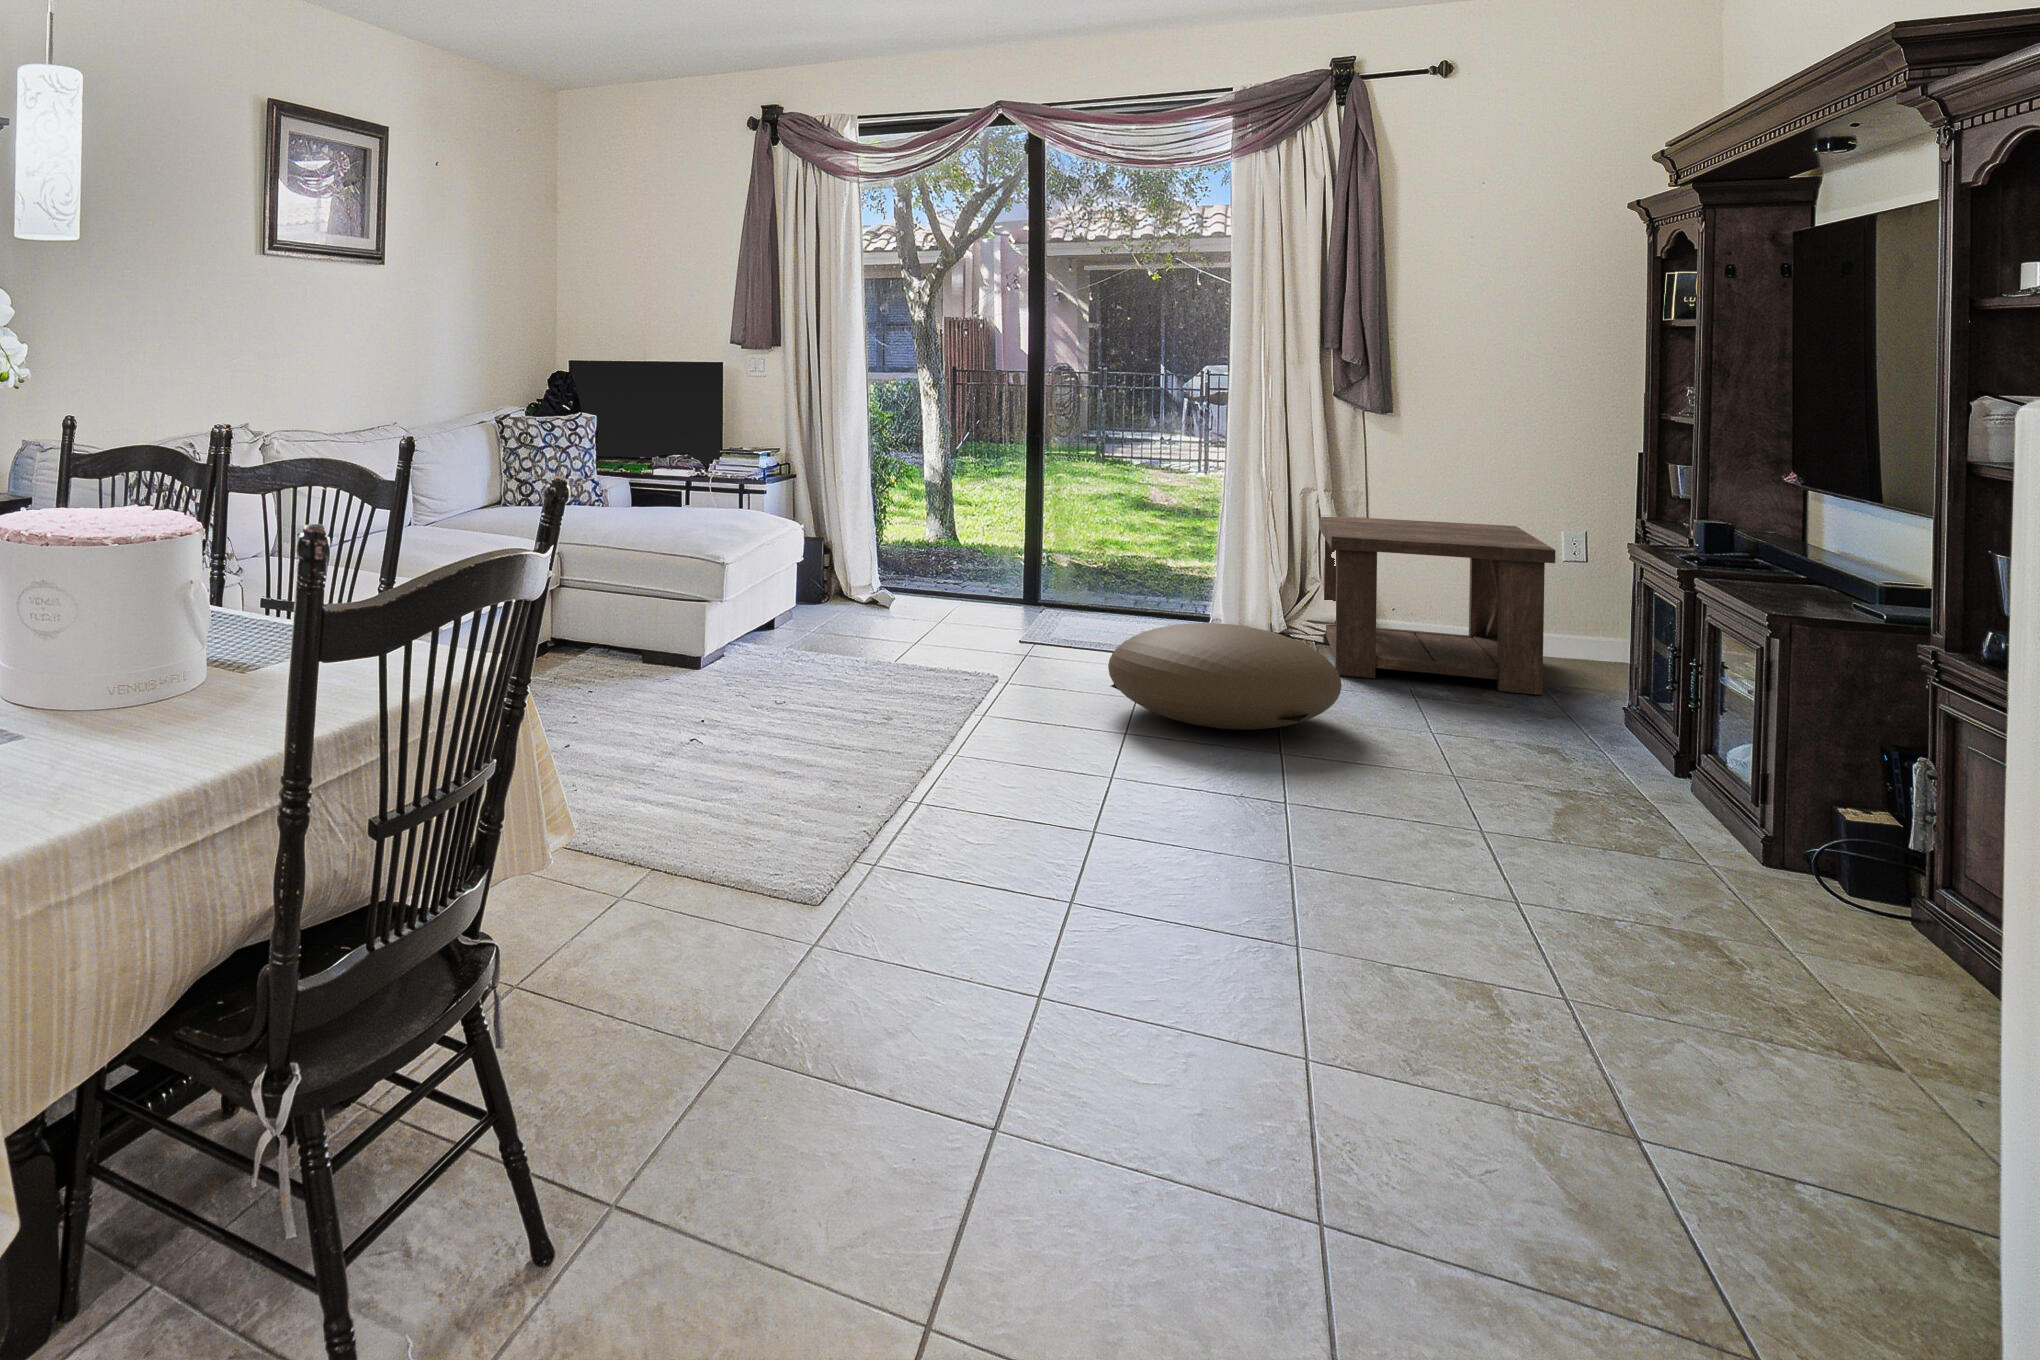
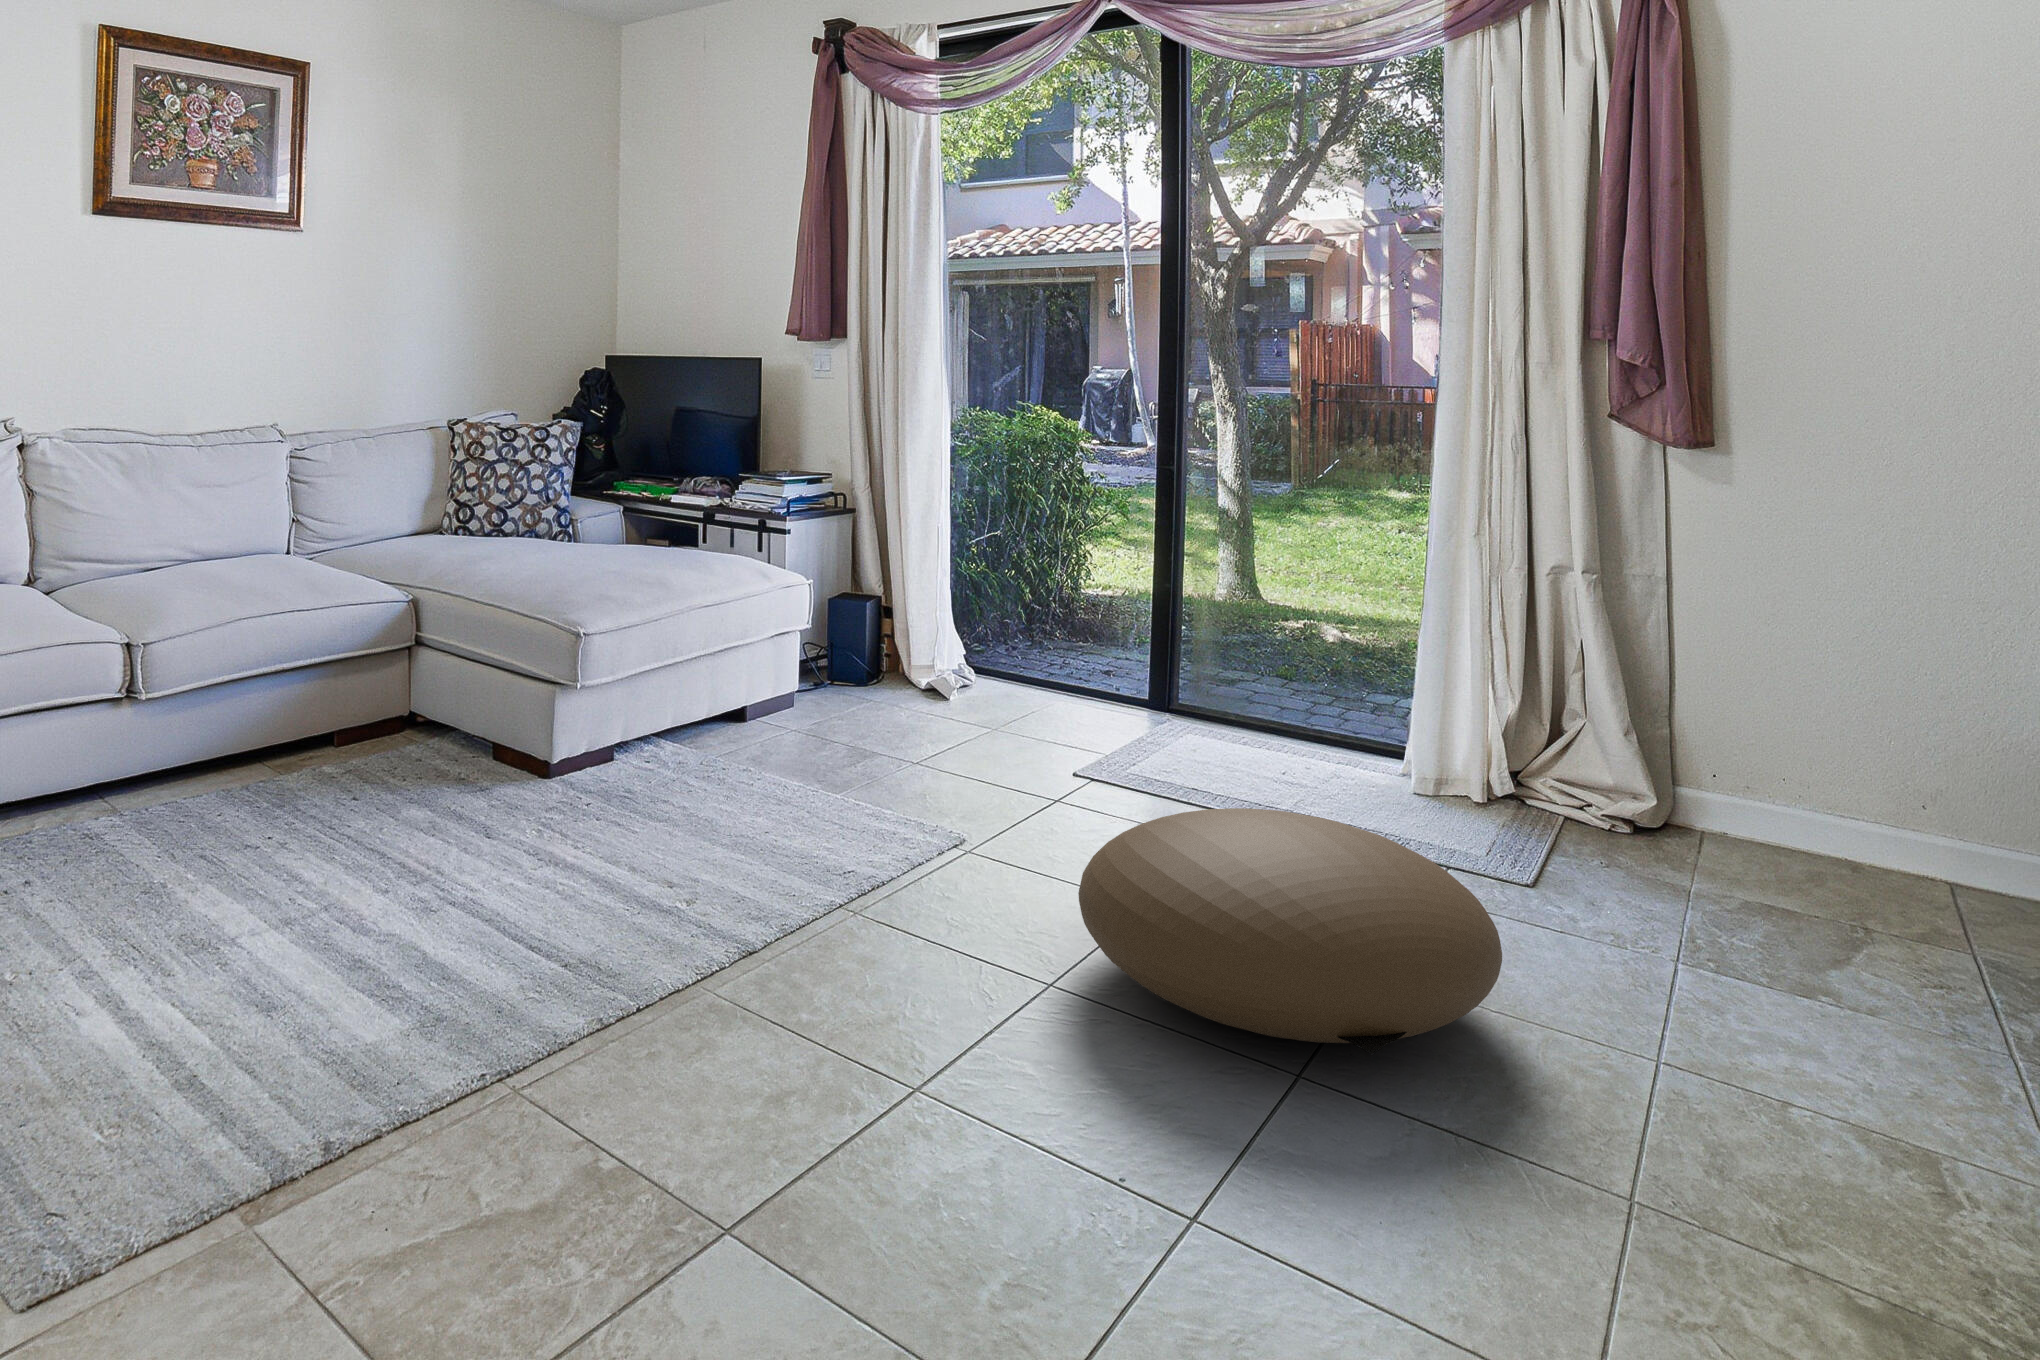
side table: present [1319,516,1556,695] -> none [1558,611,2003,993]

